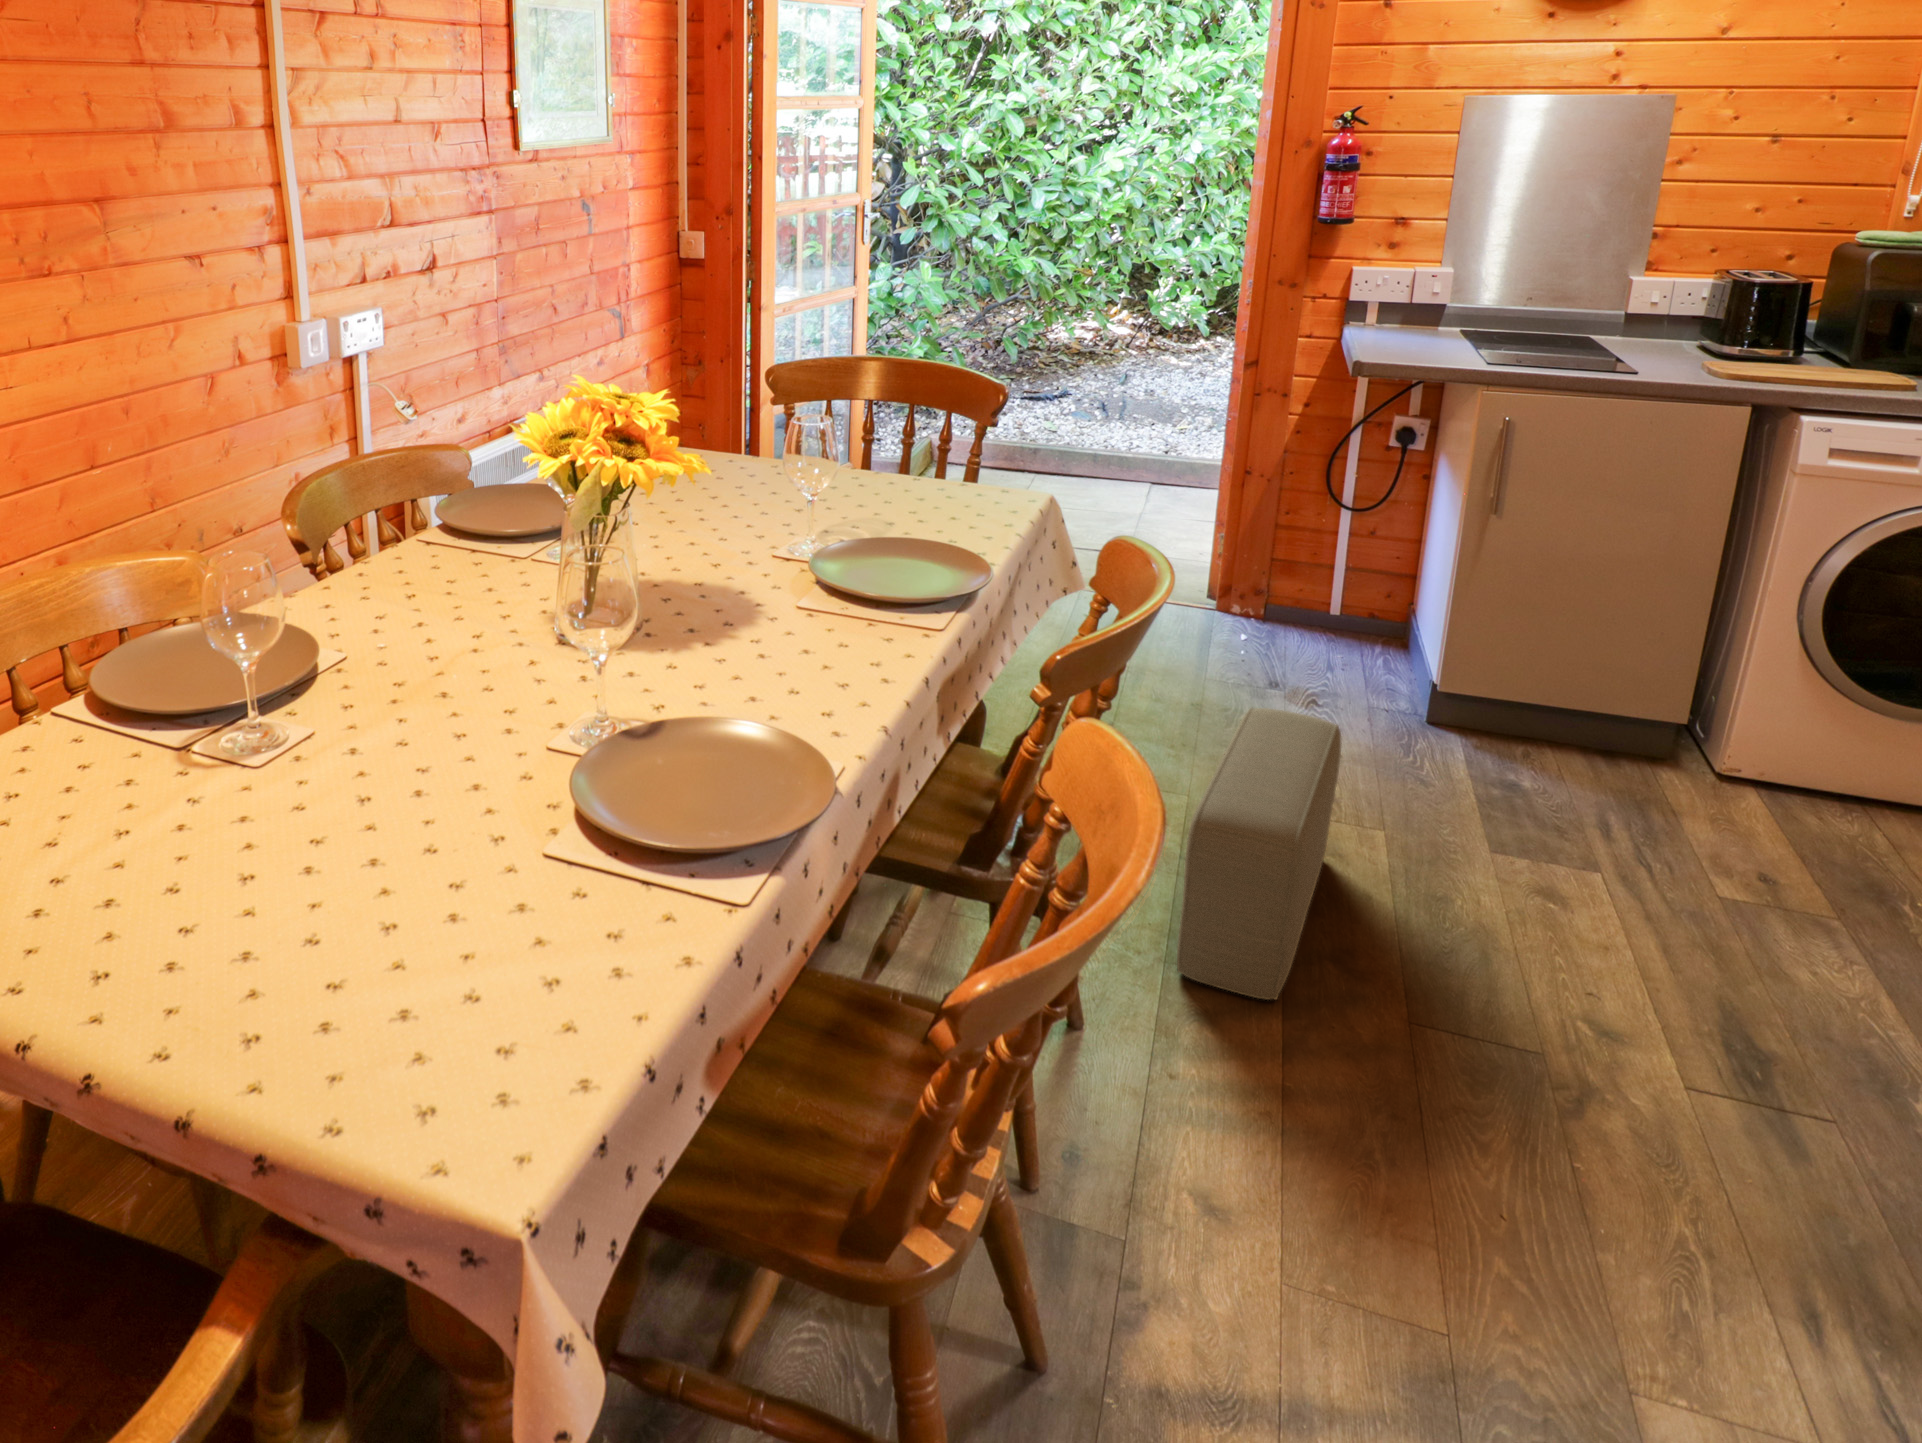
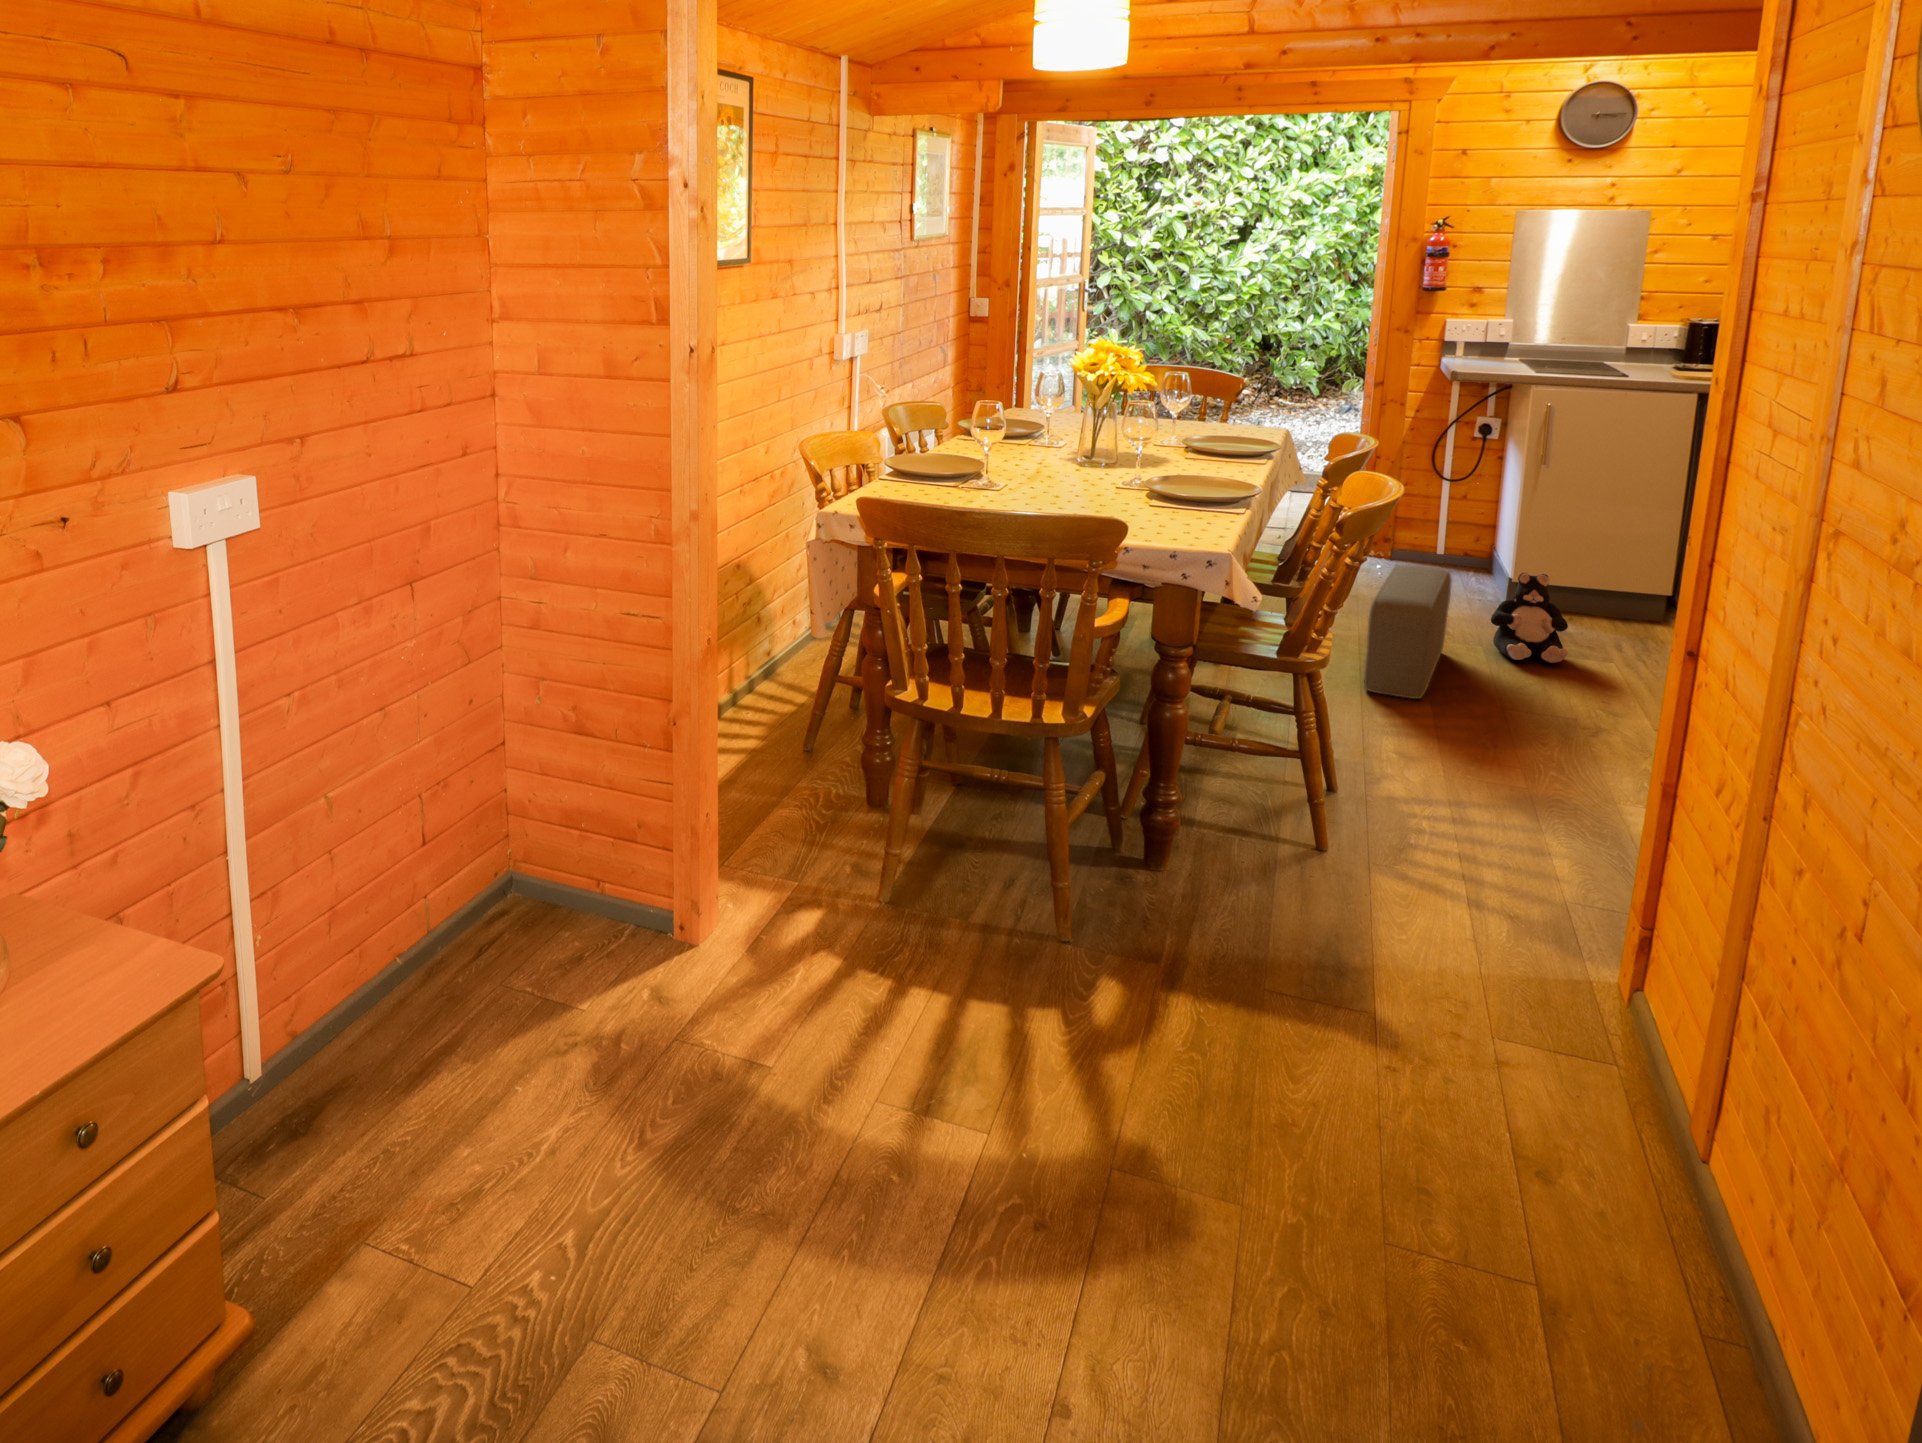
plush toy: none [1405,723,1536,891] -> present [1491,573,1568,663]

